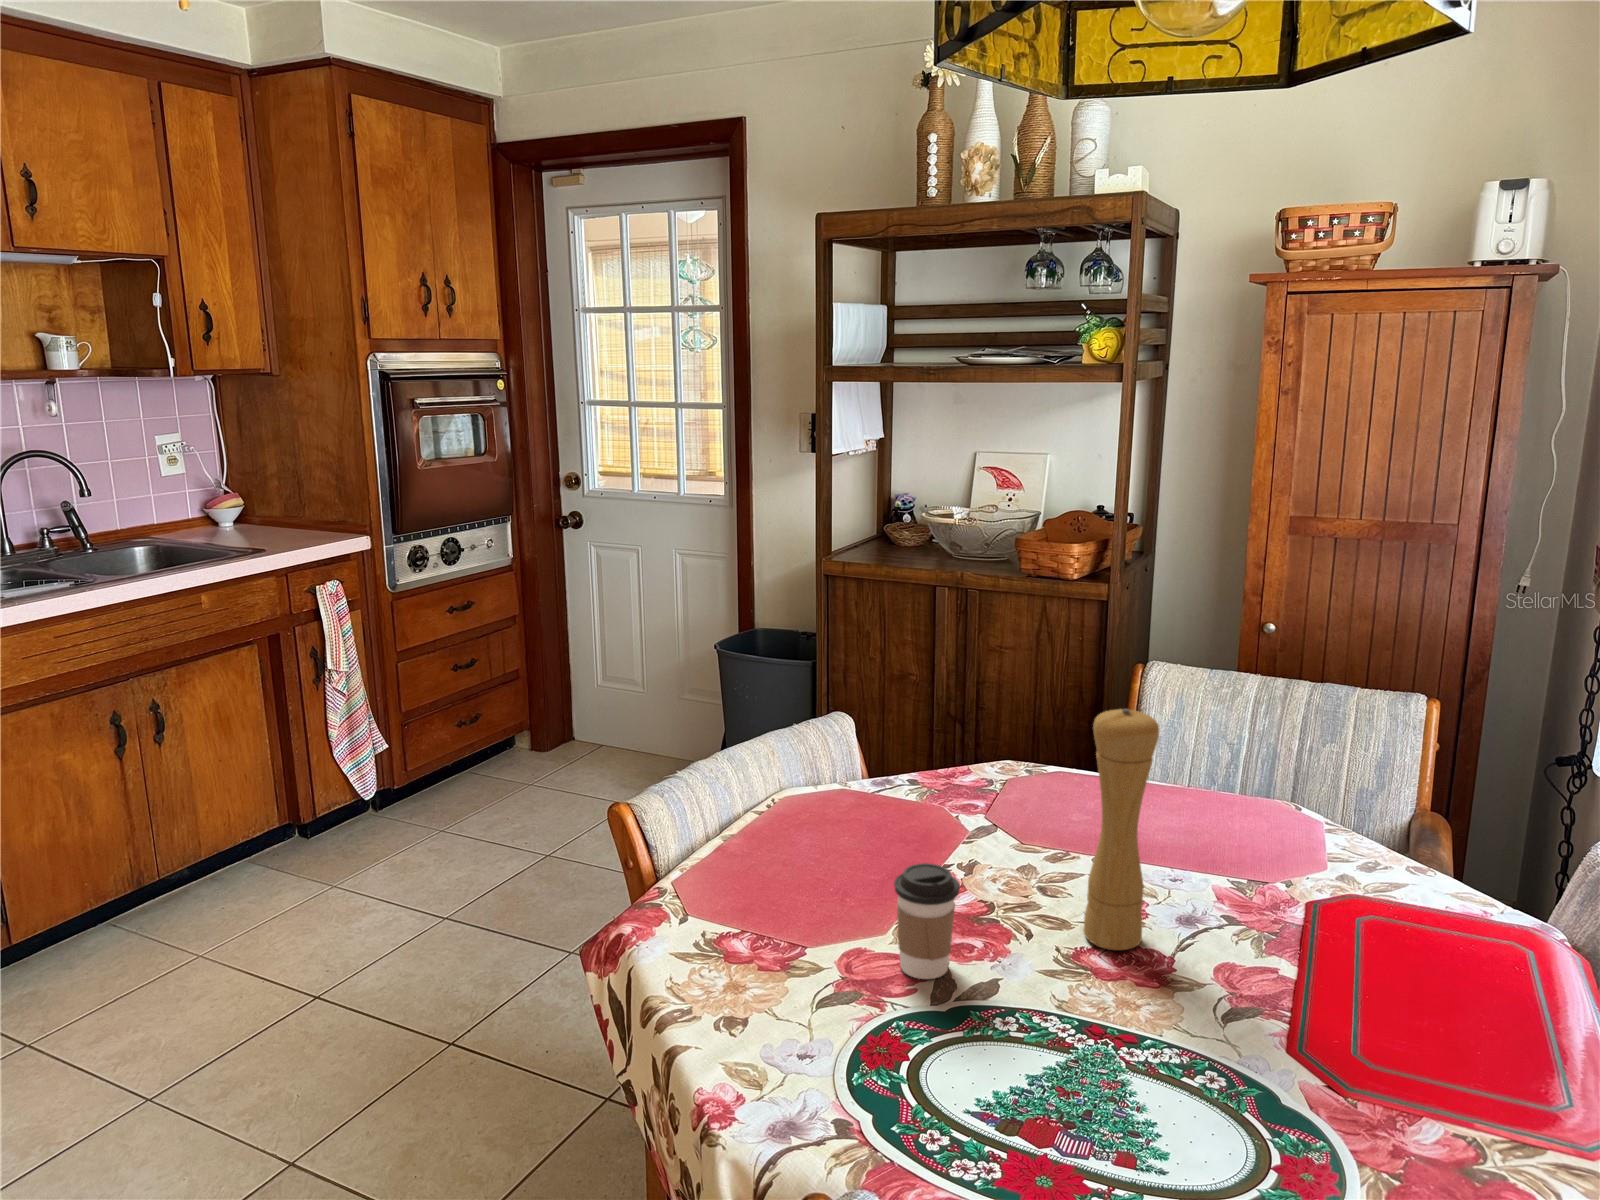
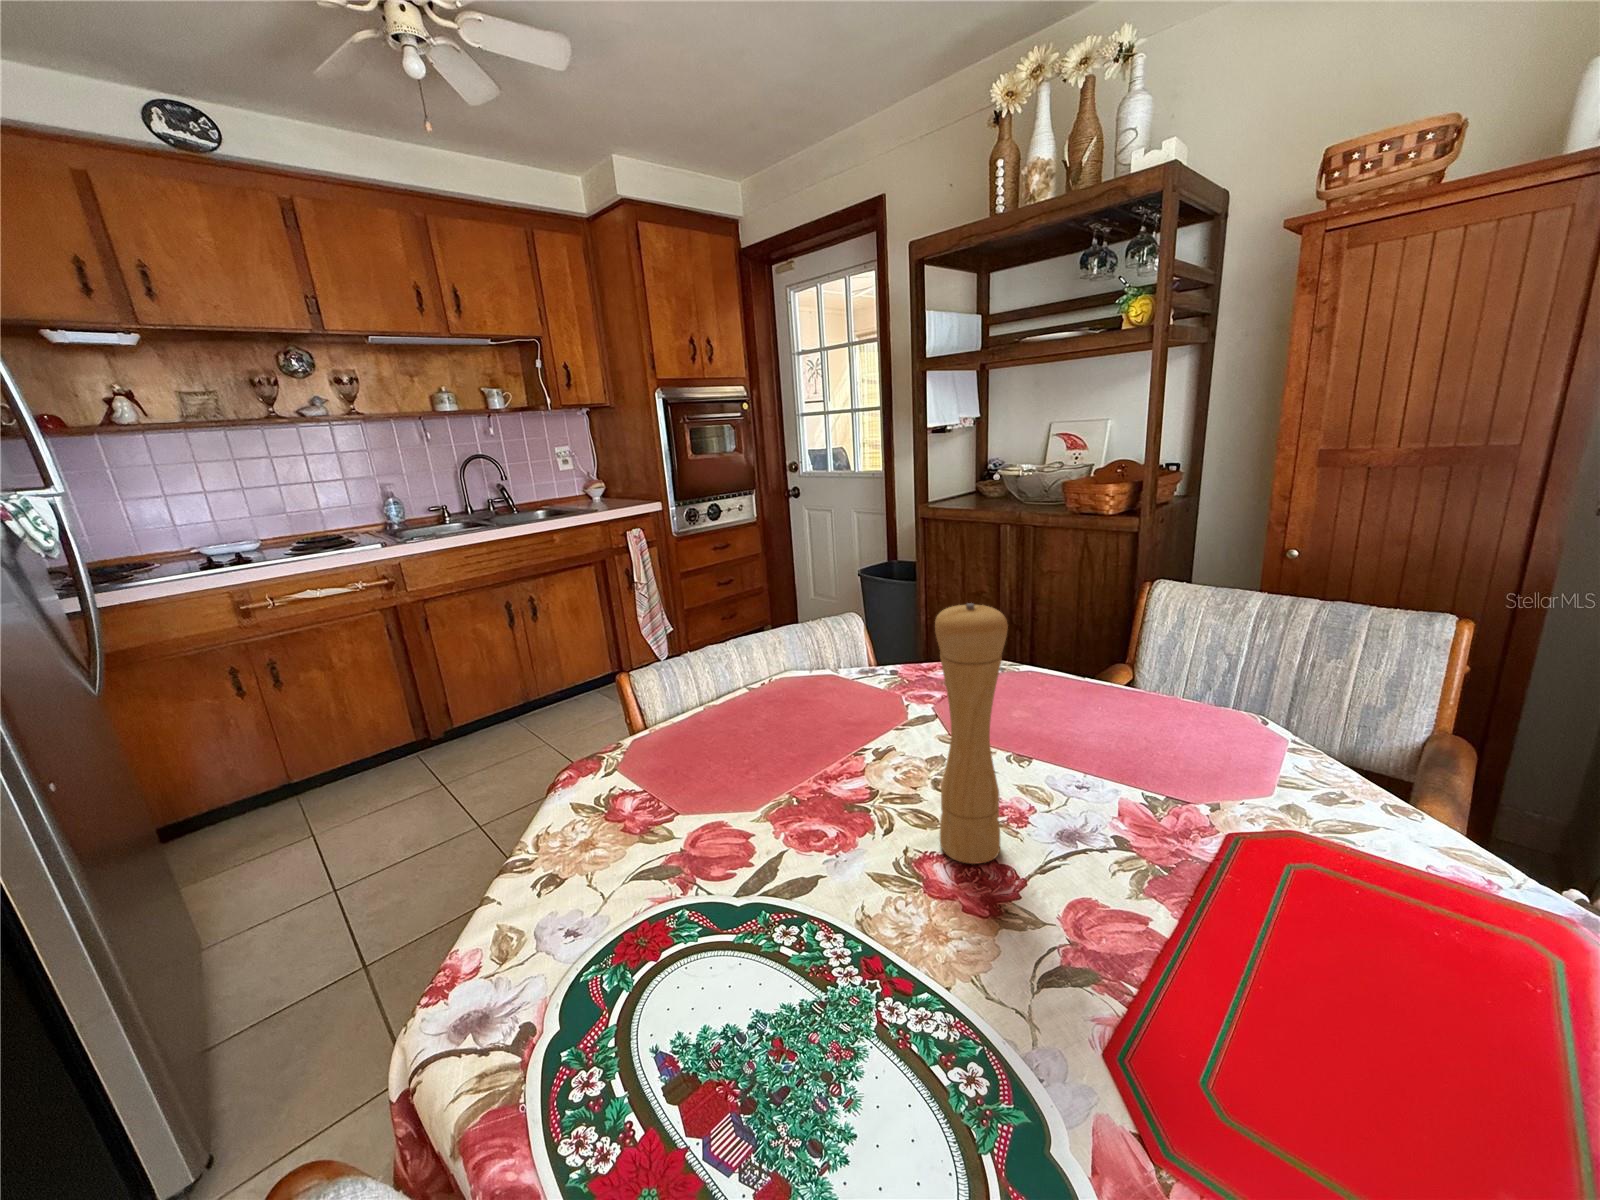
coffee cup: present [894,863,960,979] -> none [719,750,785,865]

